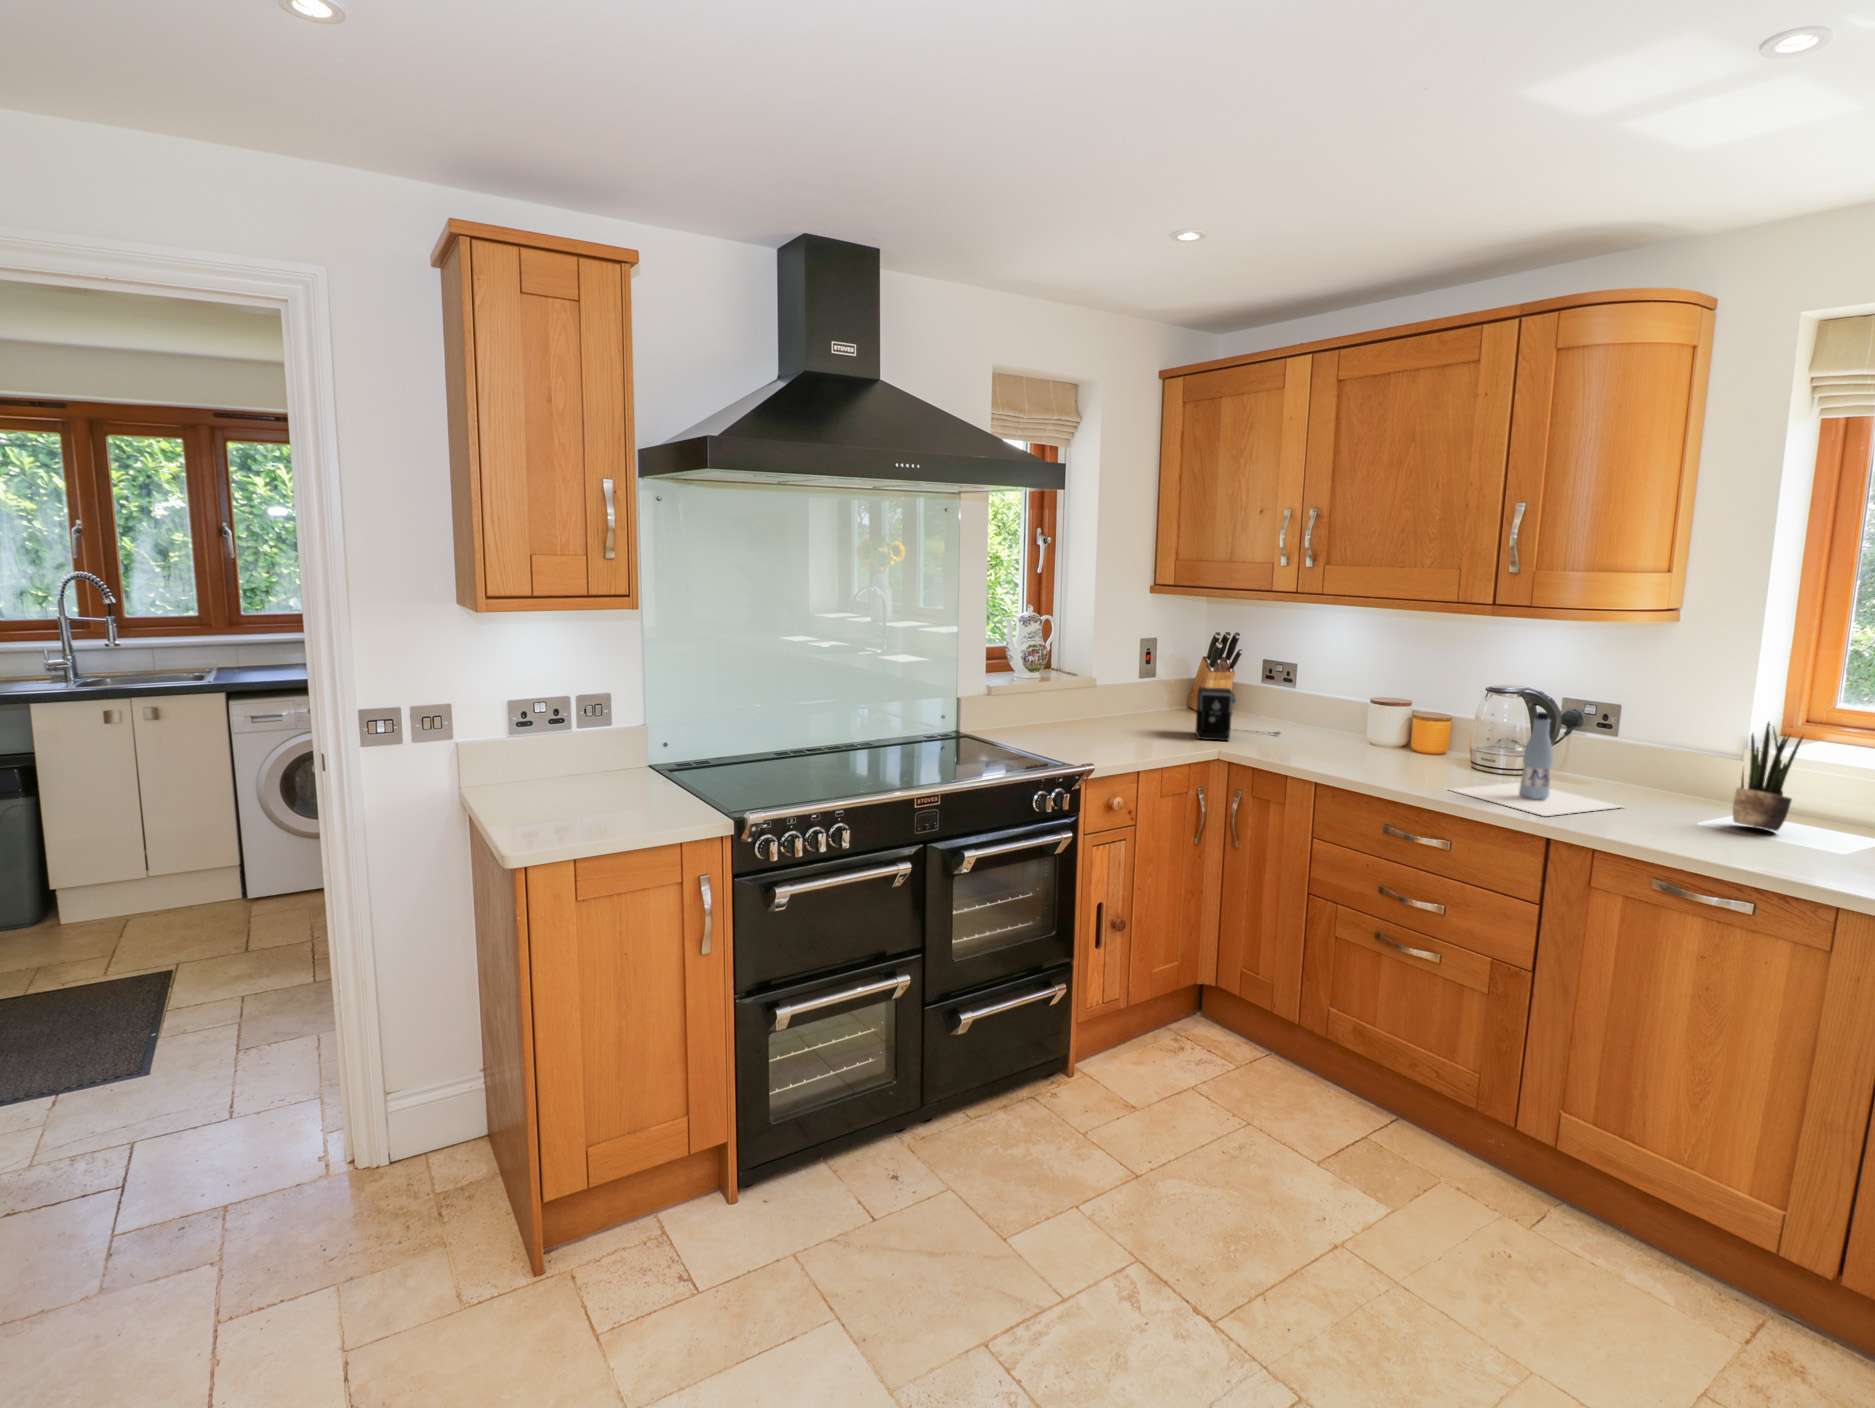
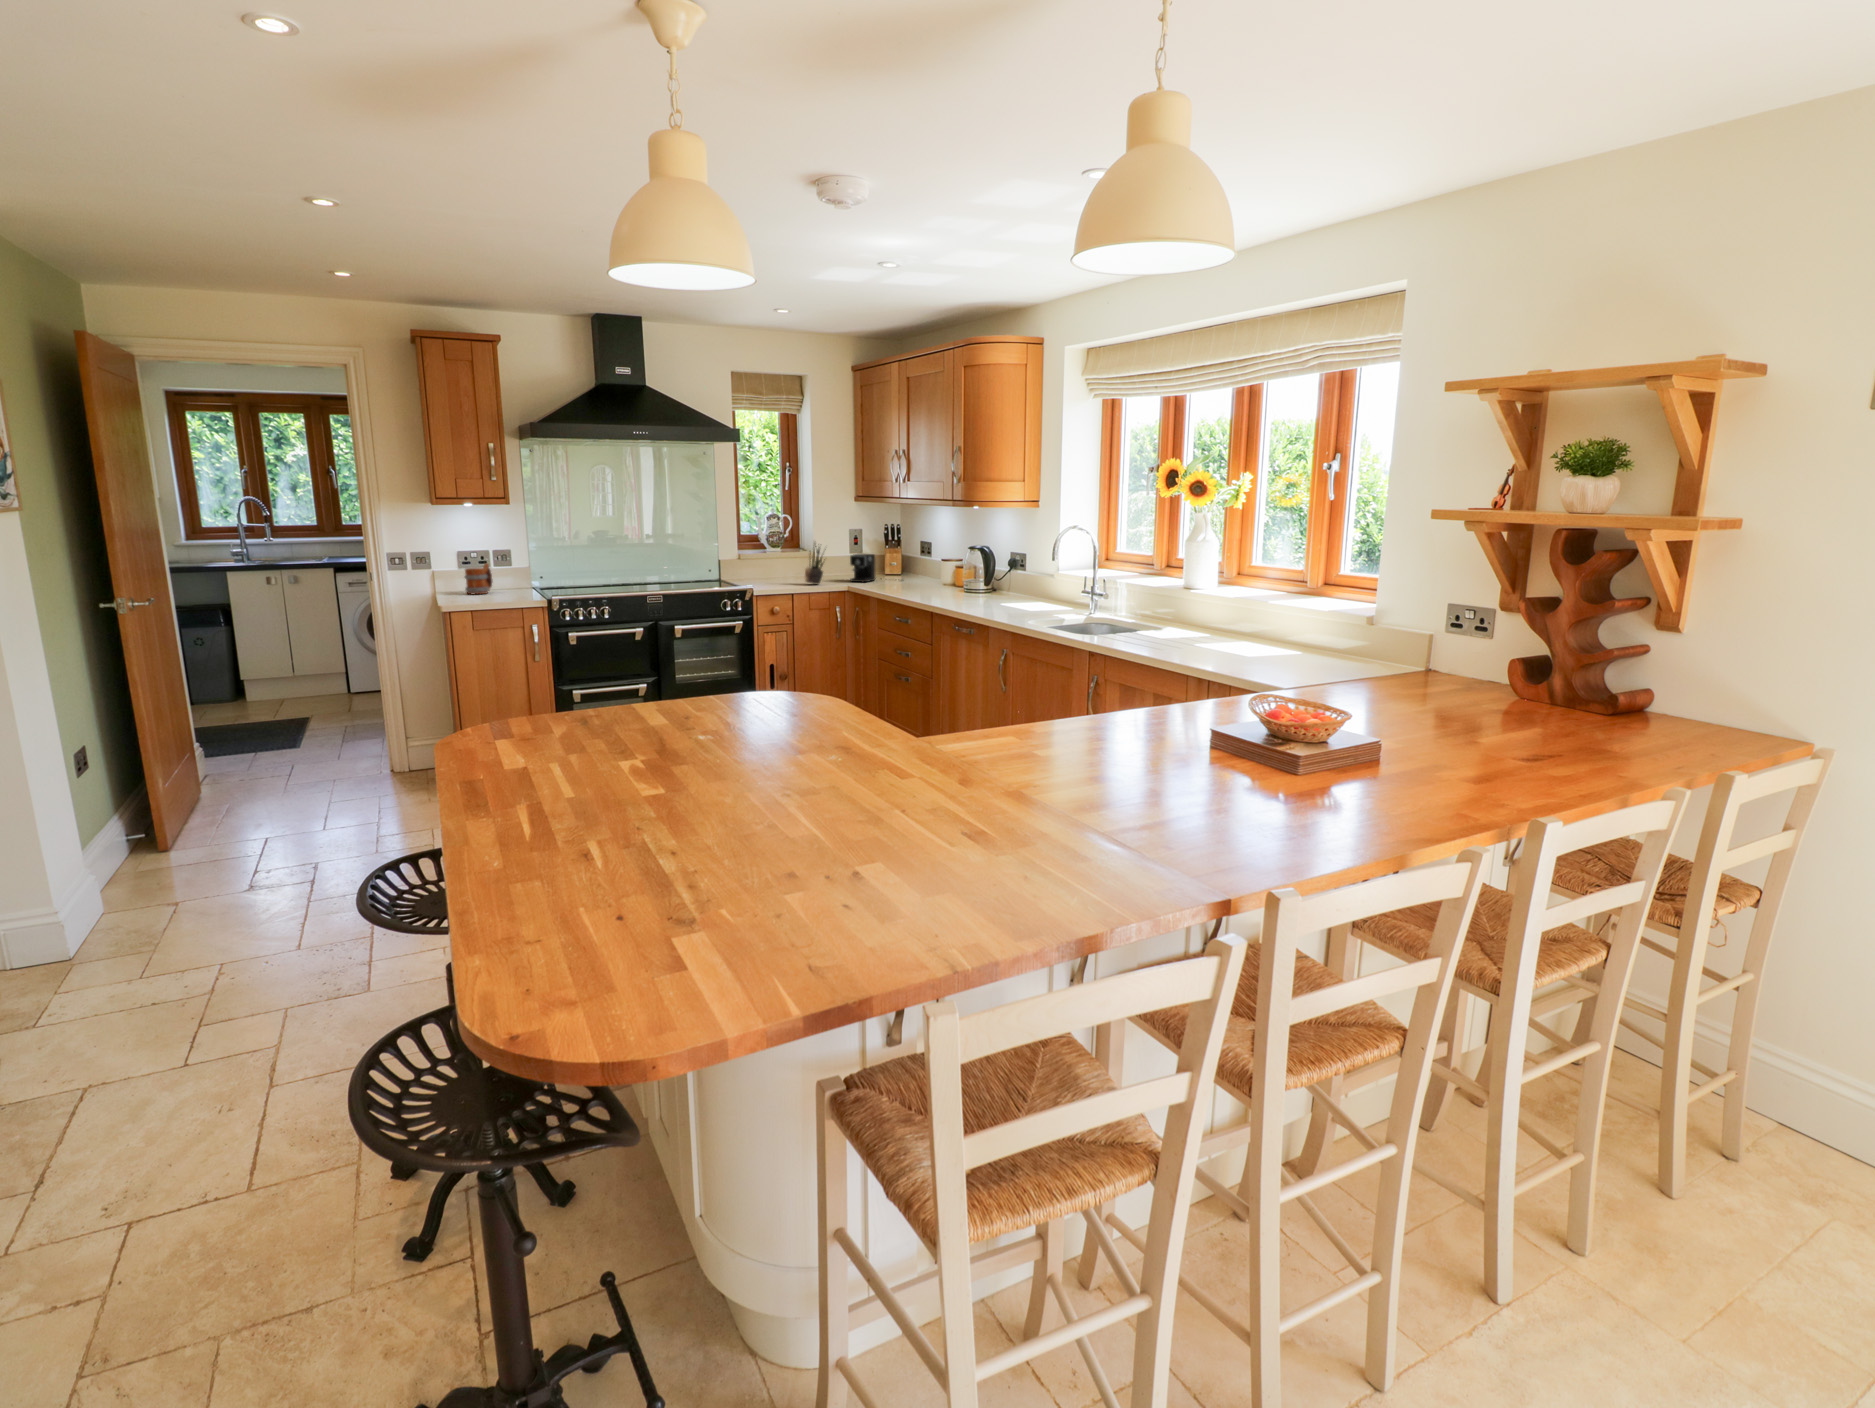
bottle: present [1451,712,1623,816] -> none [923,553,994,602]
potted plant: present [1733,723,1803,831] -> present [805,543,823,584]
mug: none [529,726,582,797] -> present [465,563,492,594]

